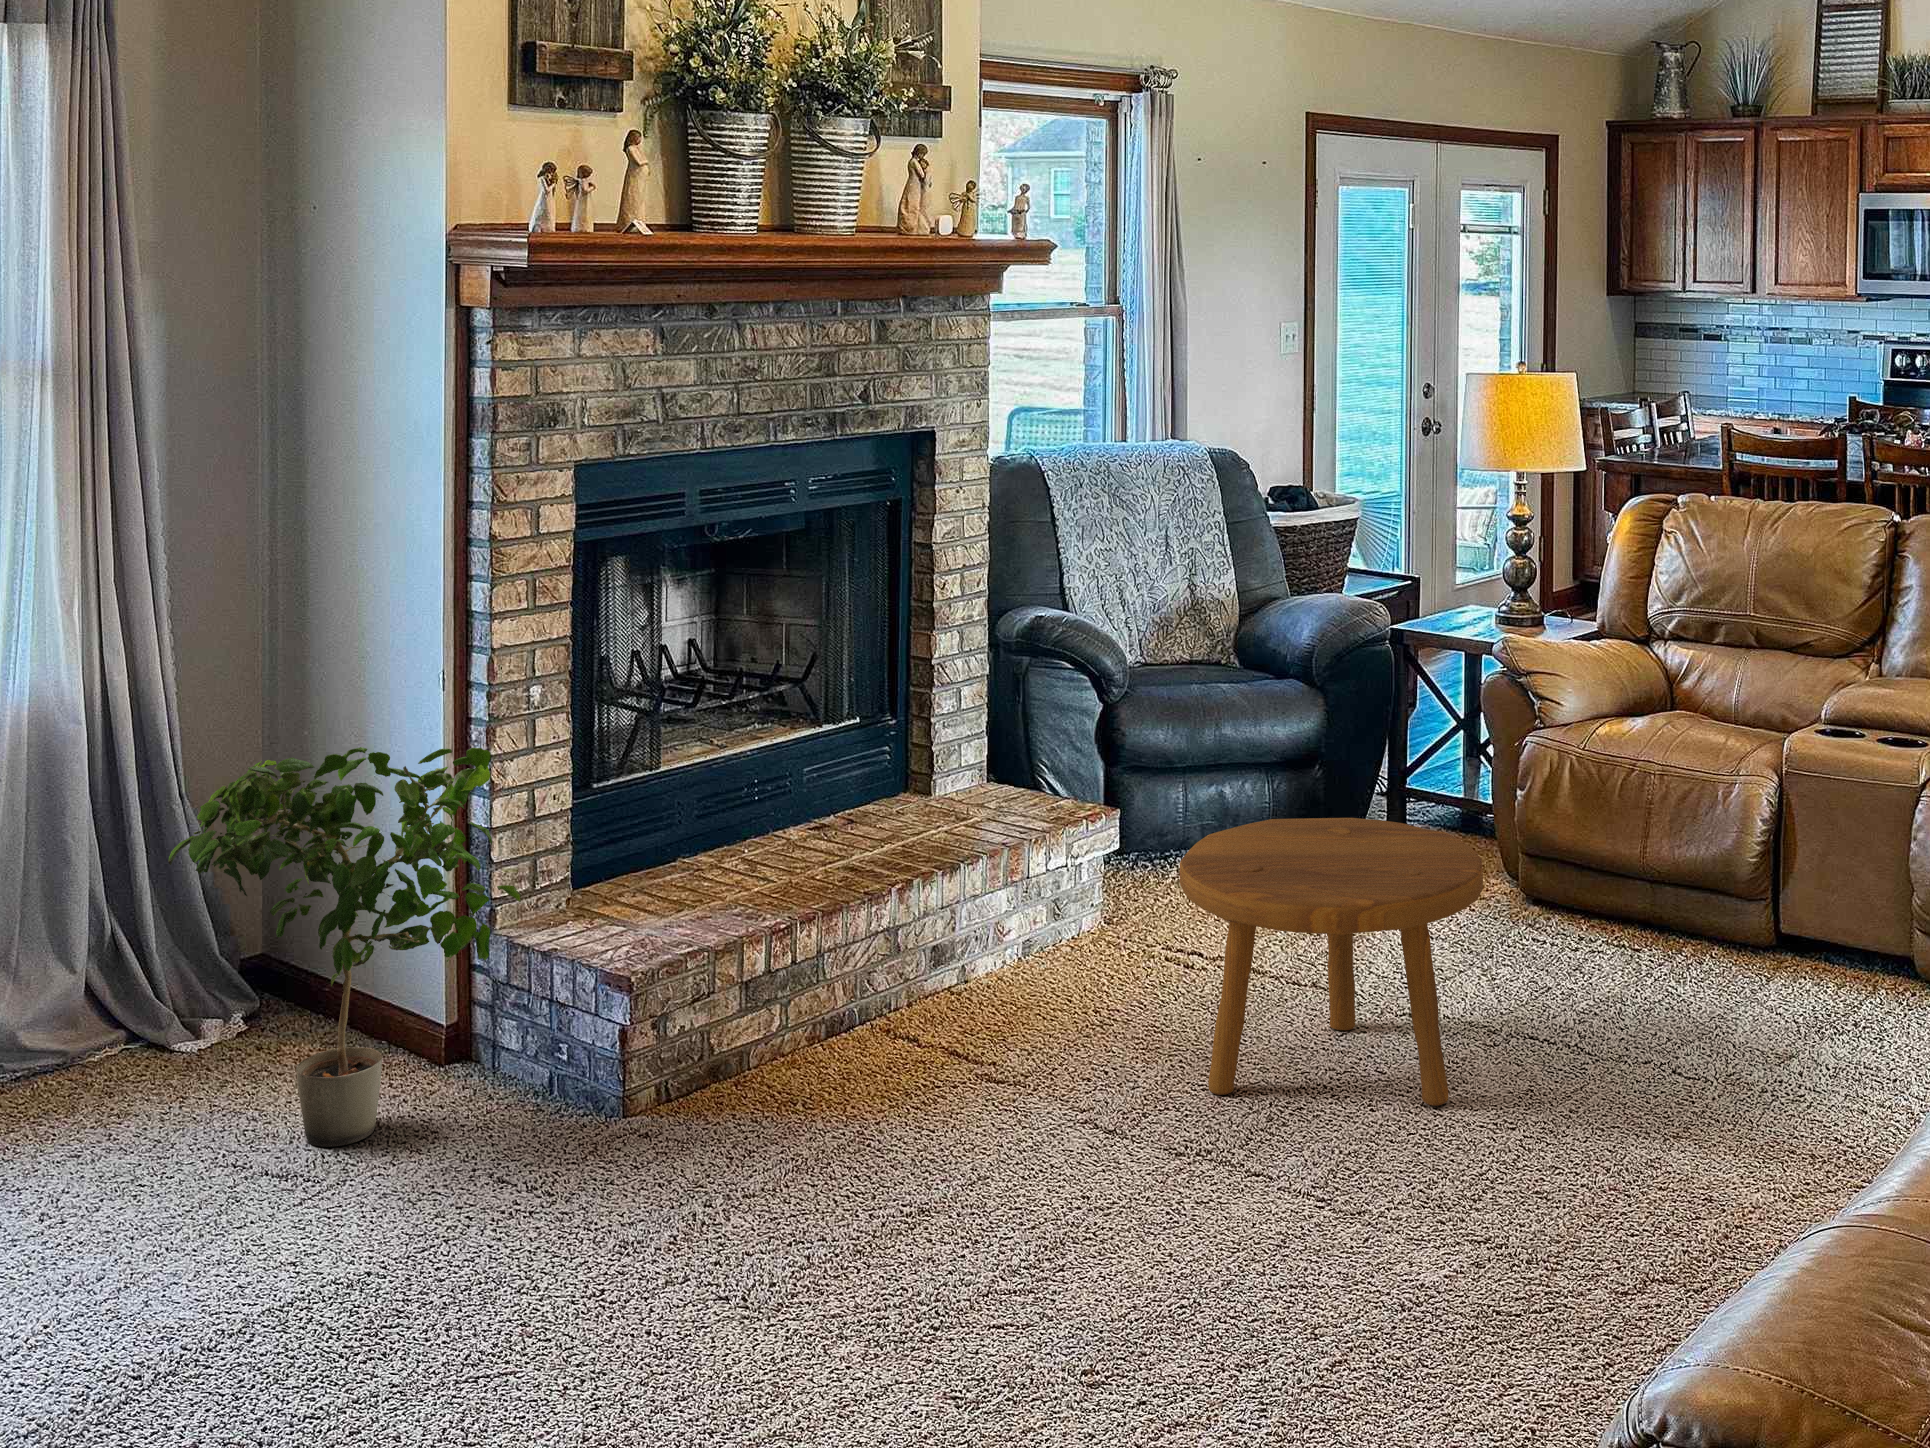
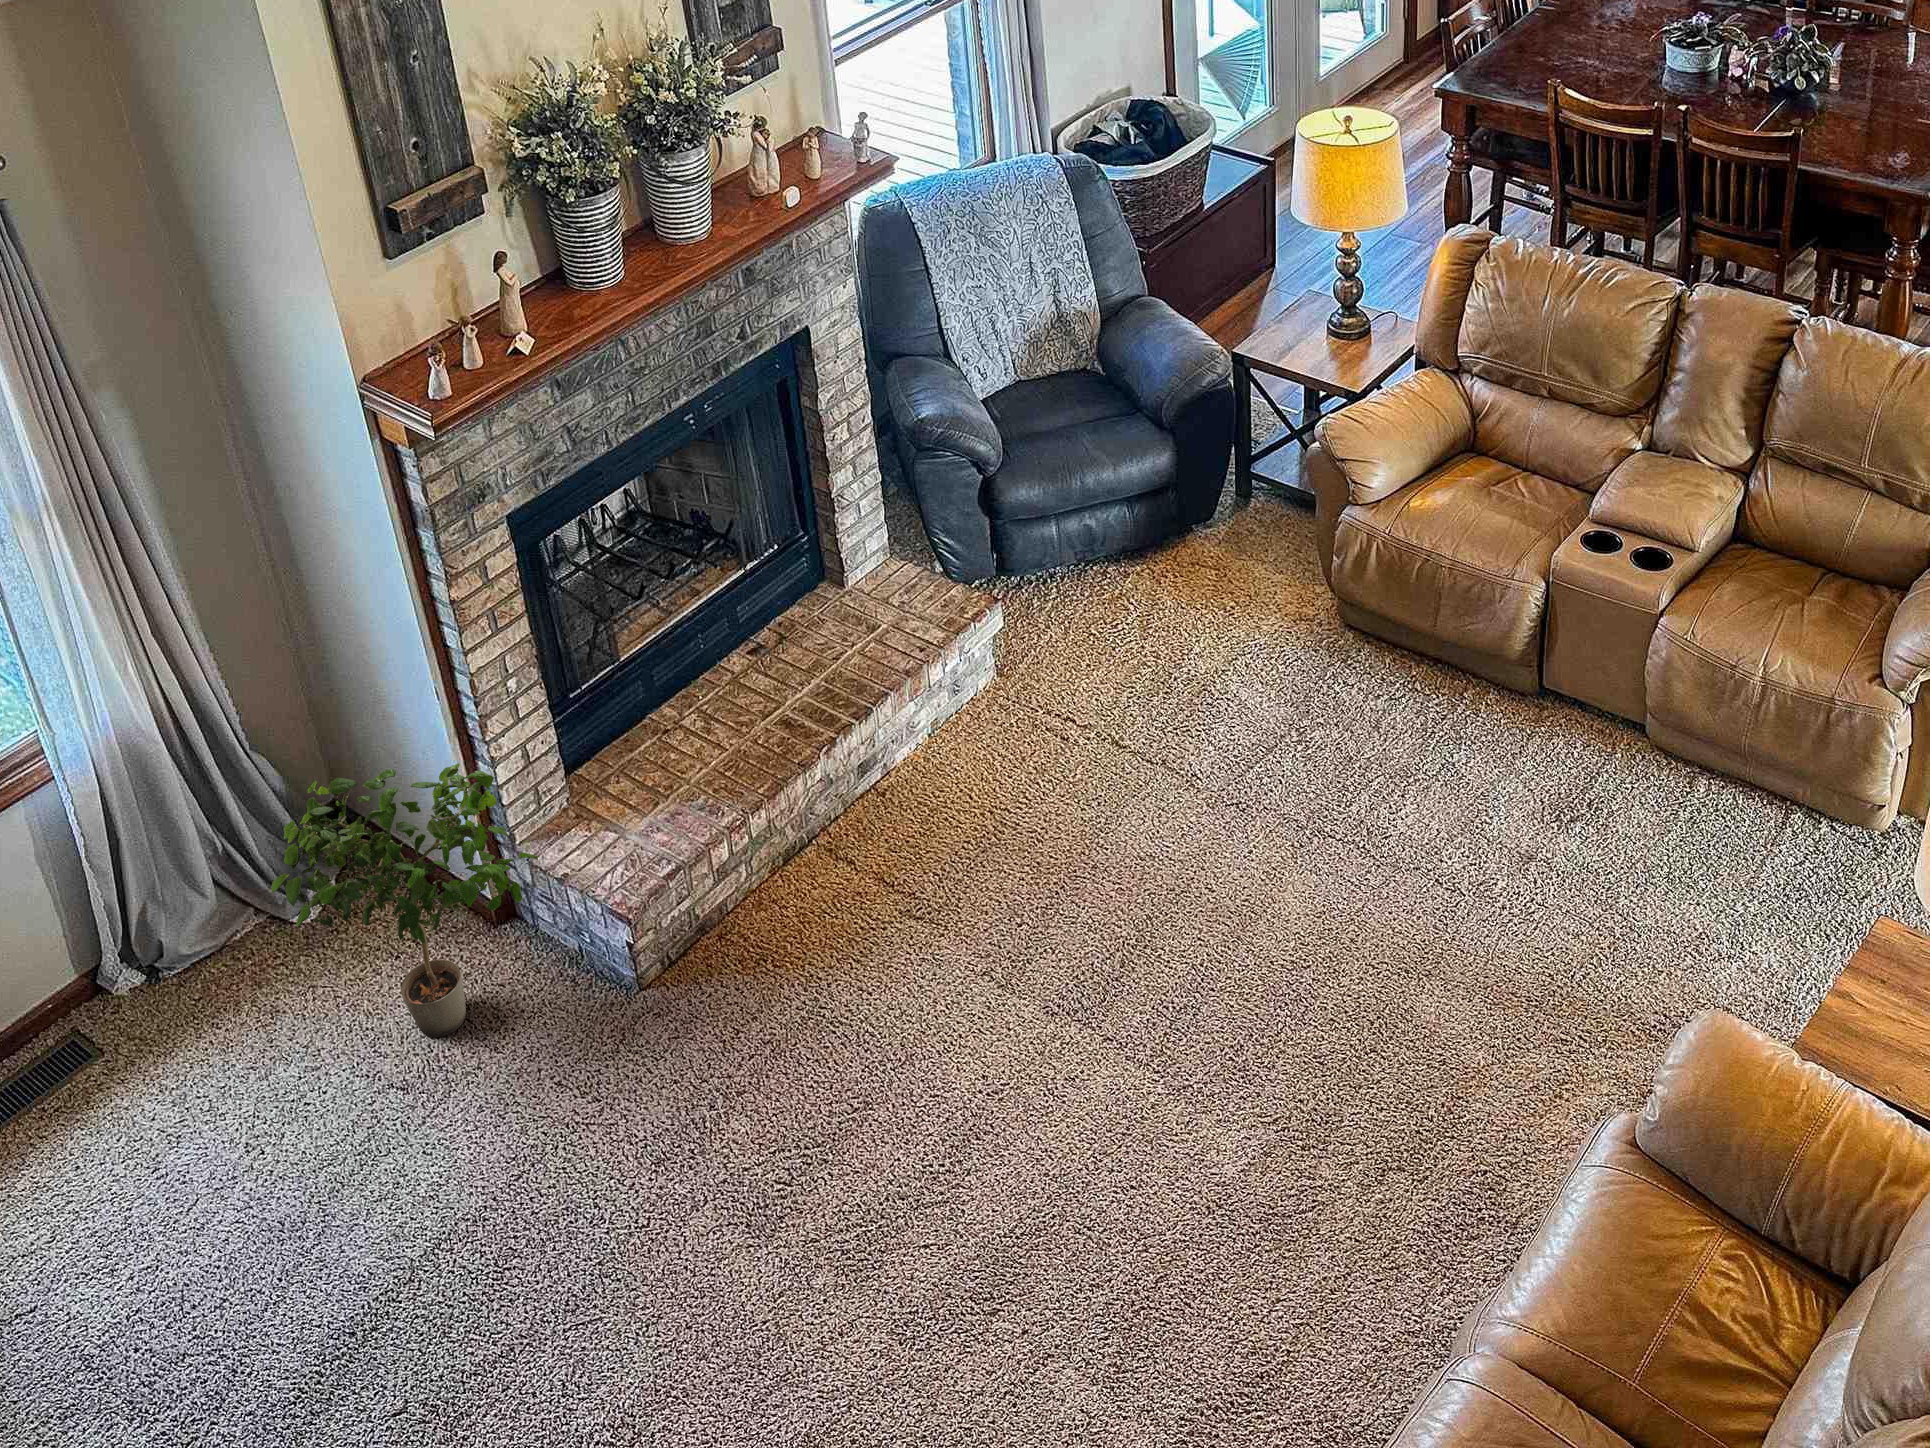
footstool: present [1180,818,1483,1106] -> none [1043,698,1283,945]

